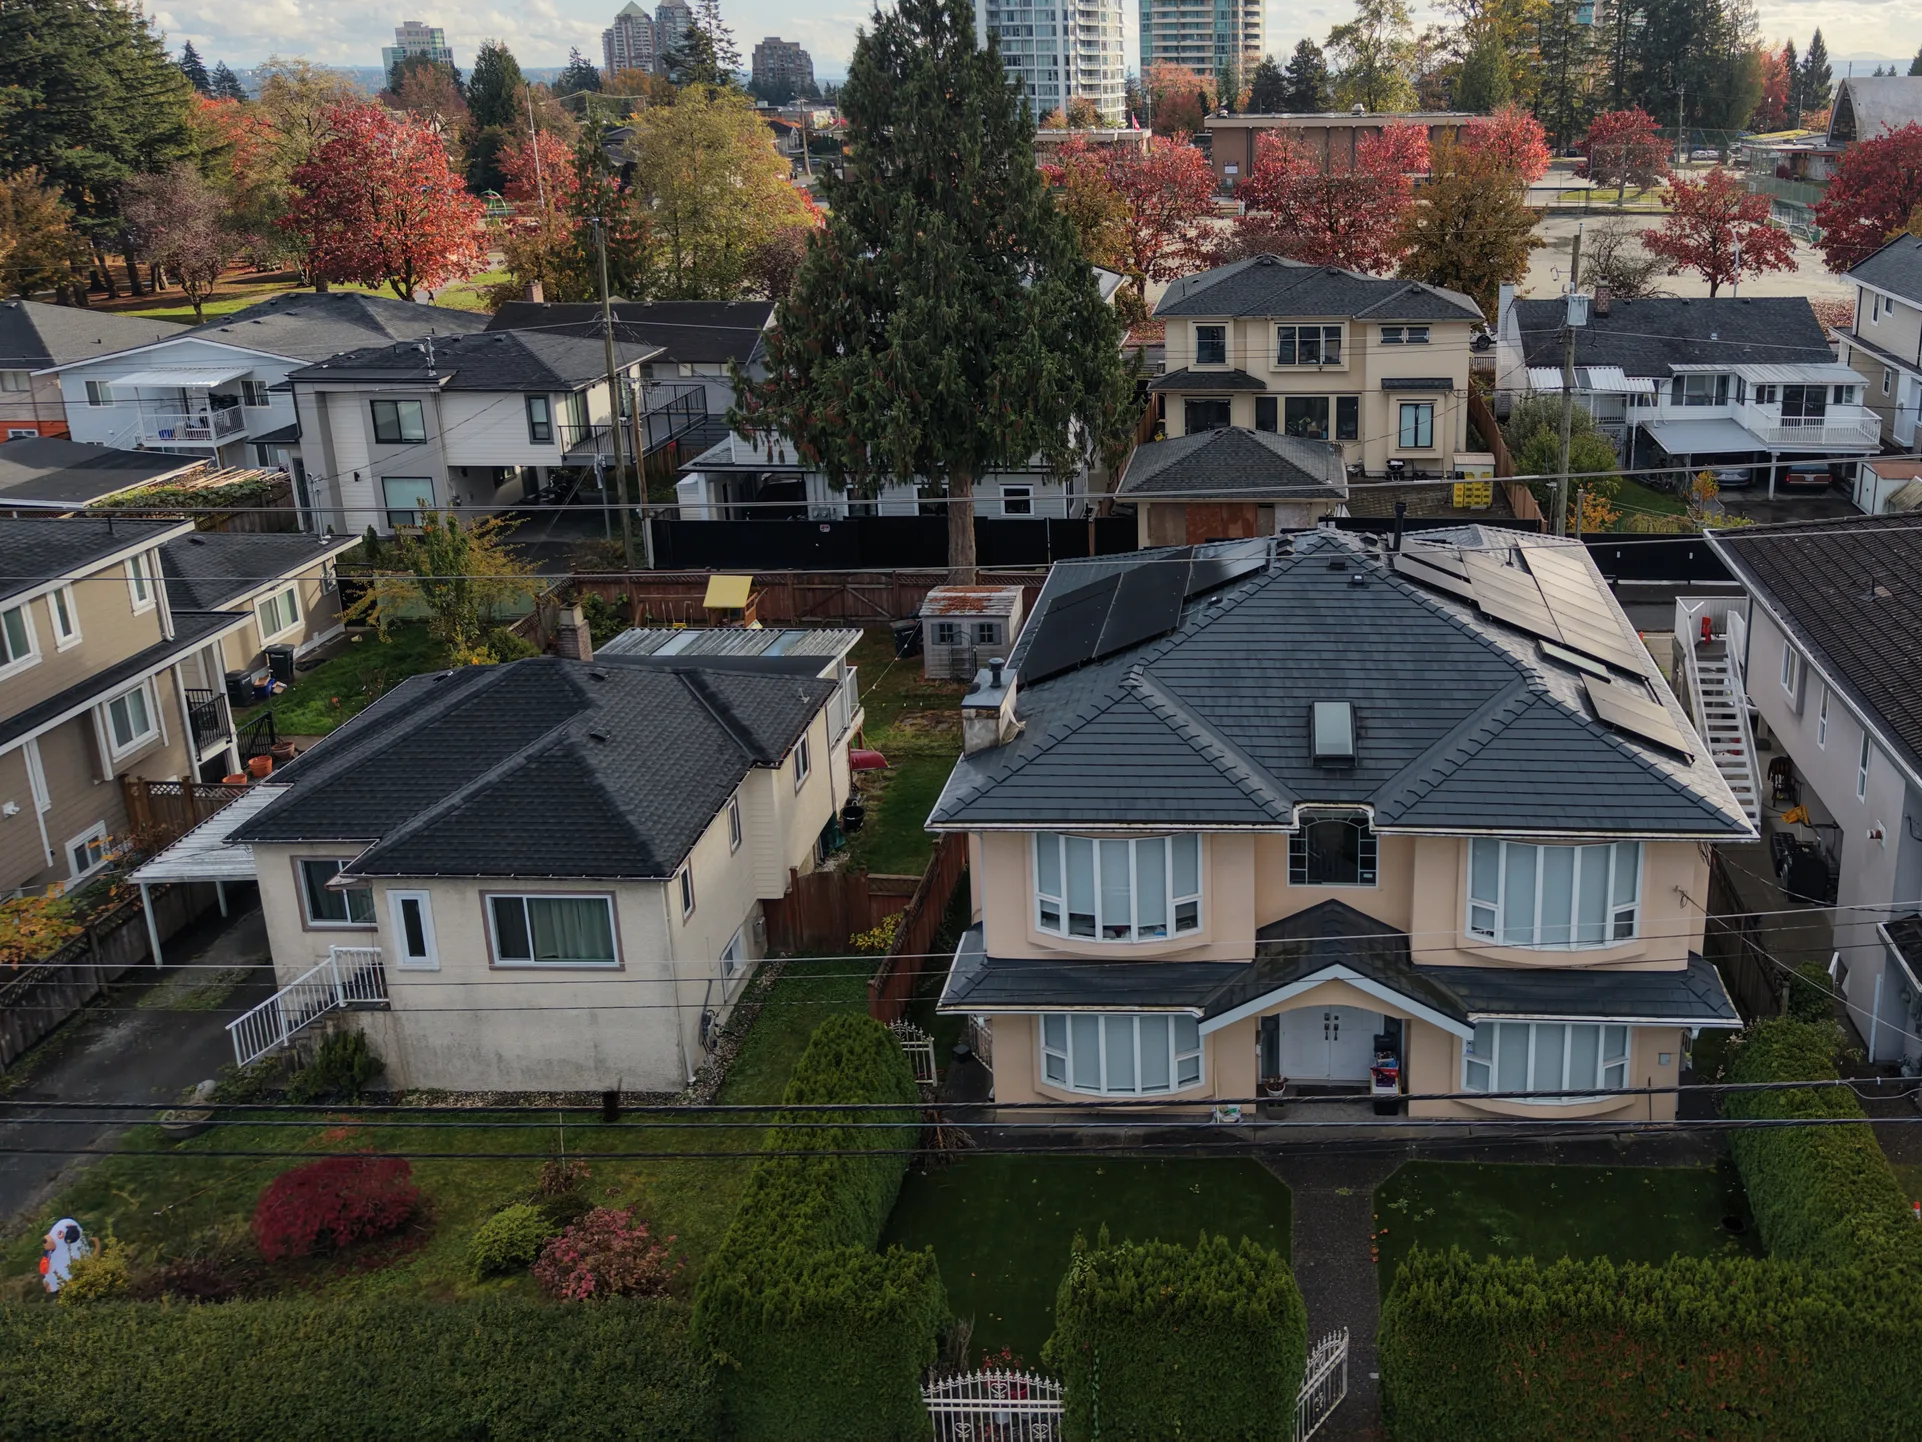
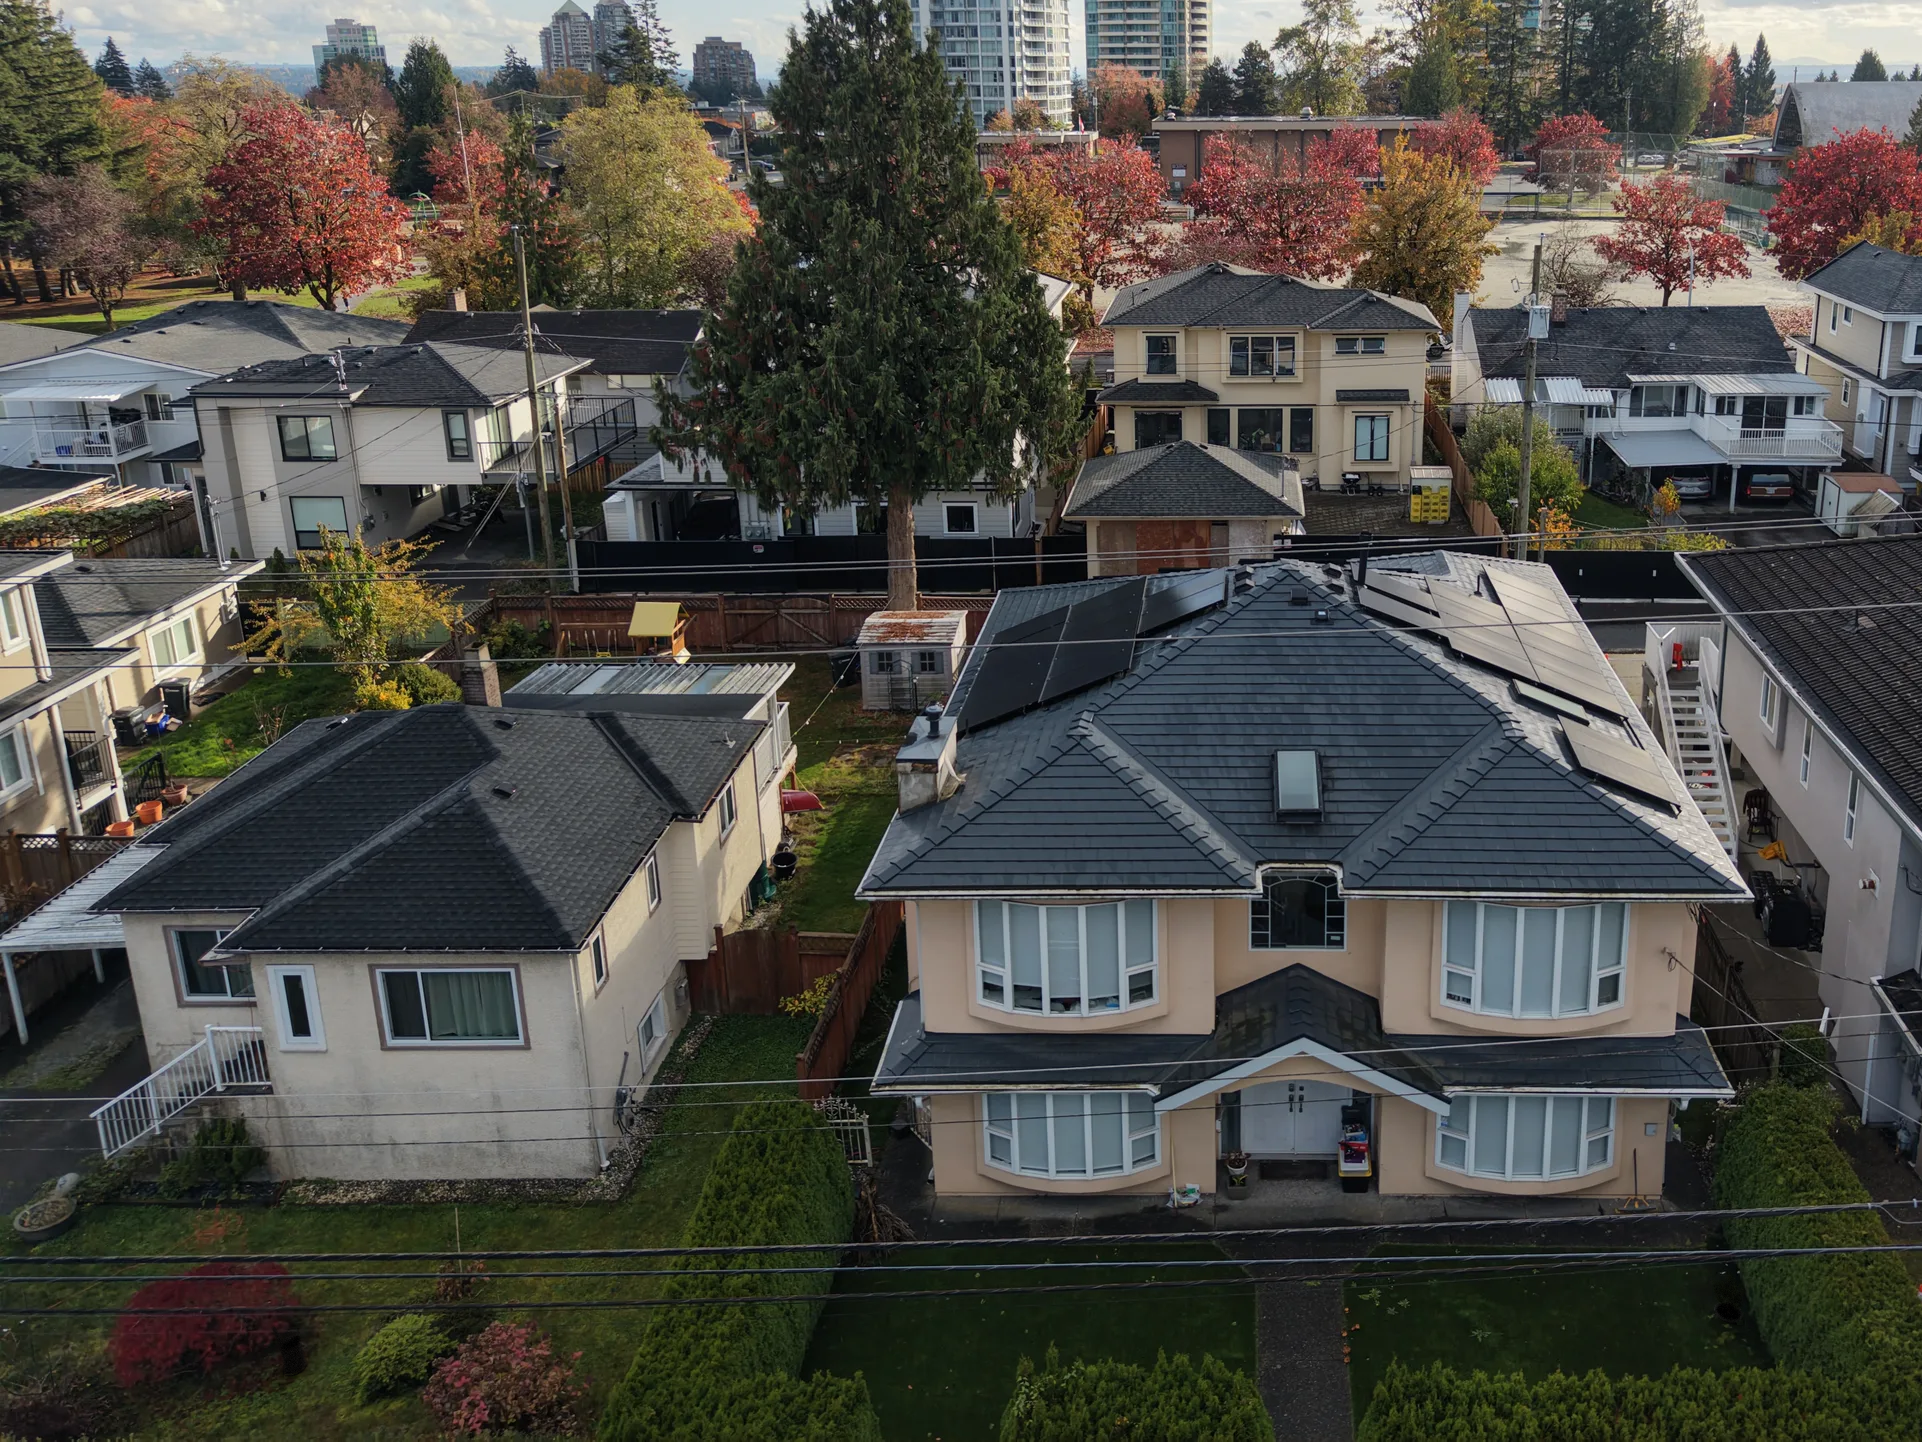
watering can: present [602,1078,622,1121] -> present [272,1326,307,1376]

